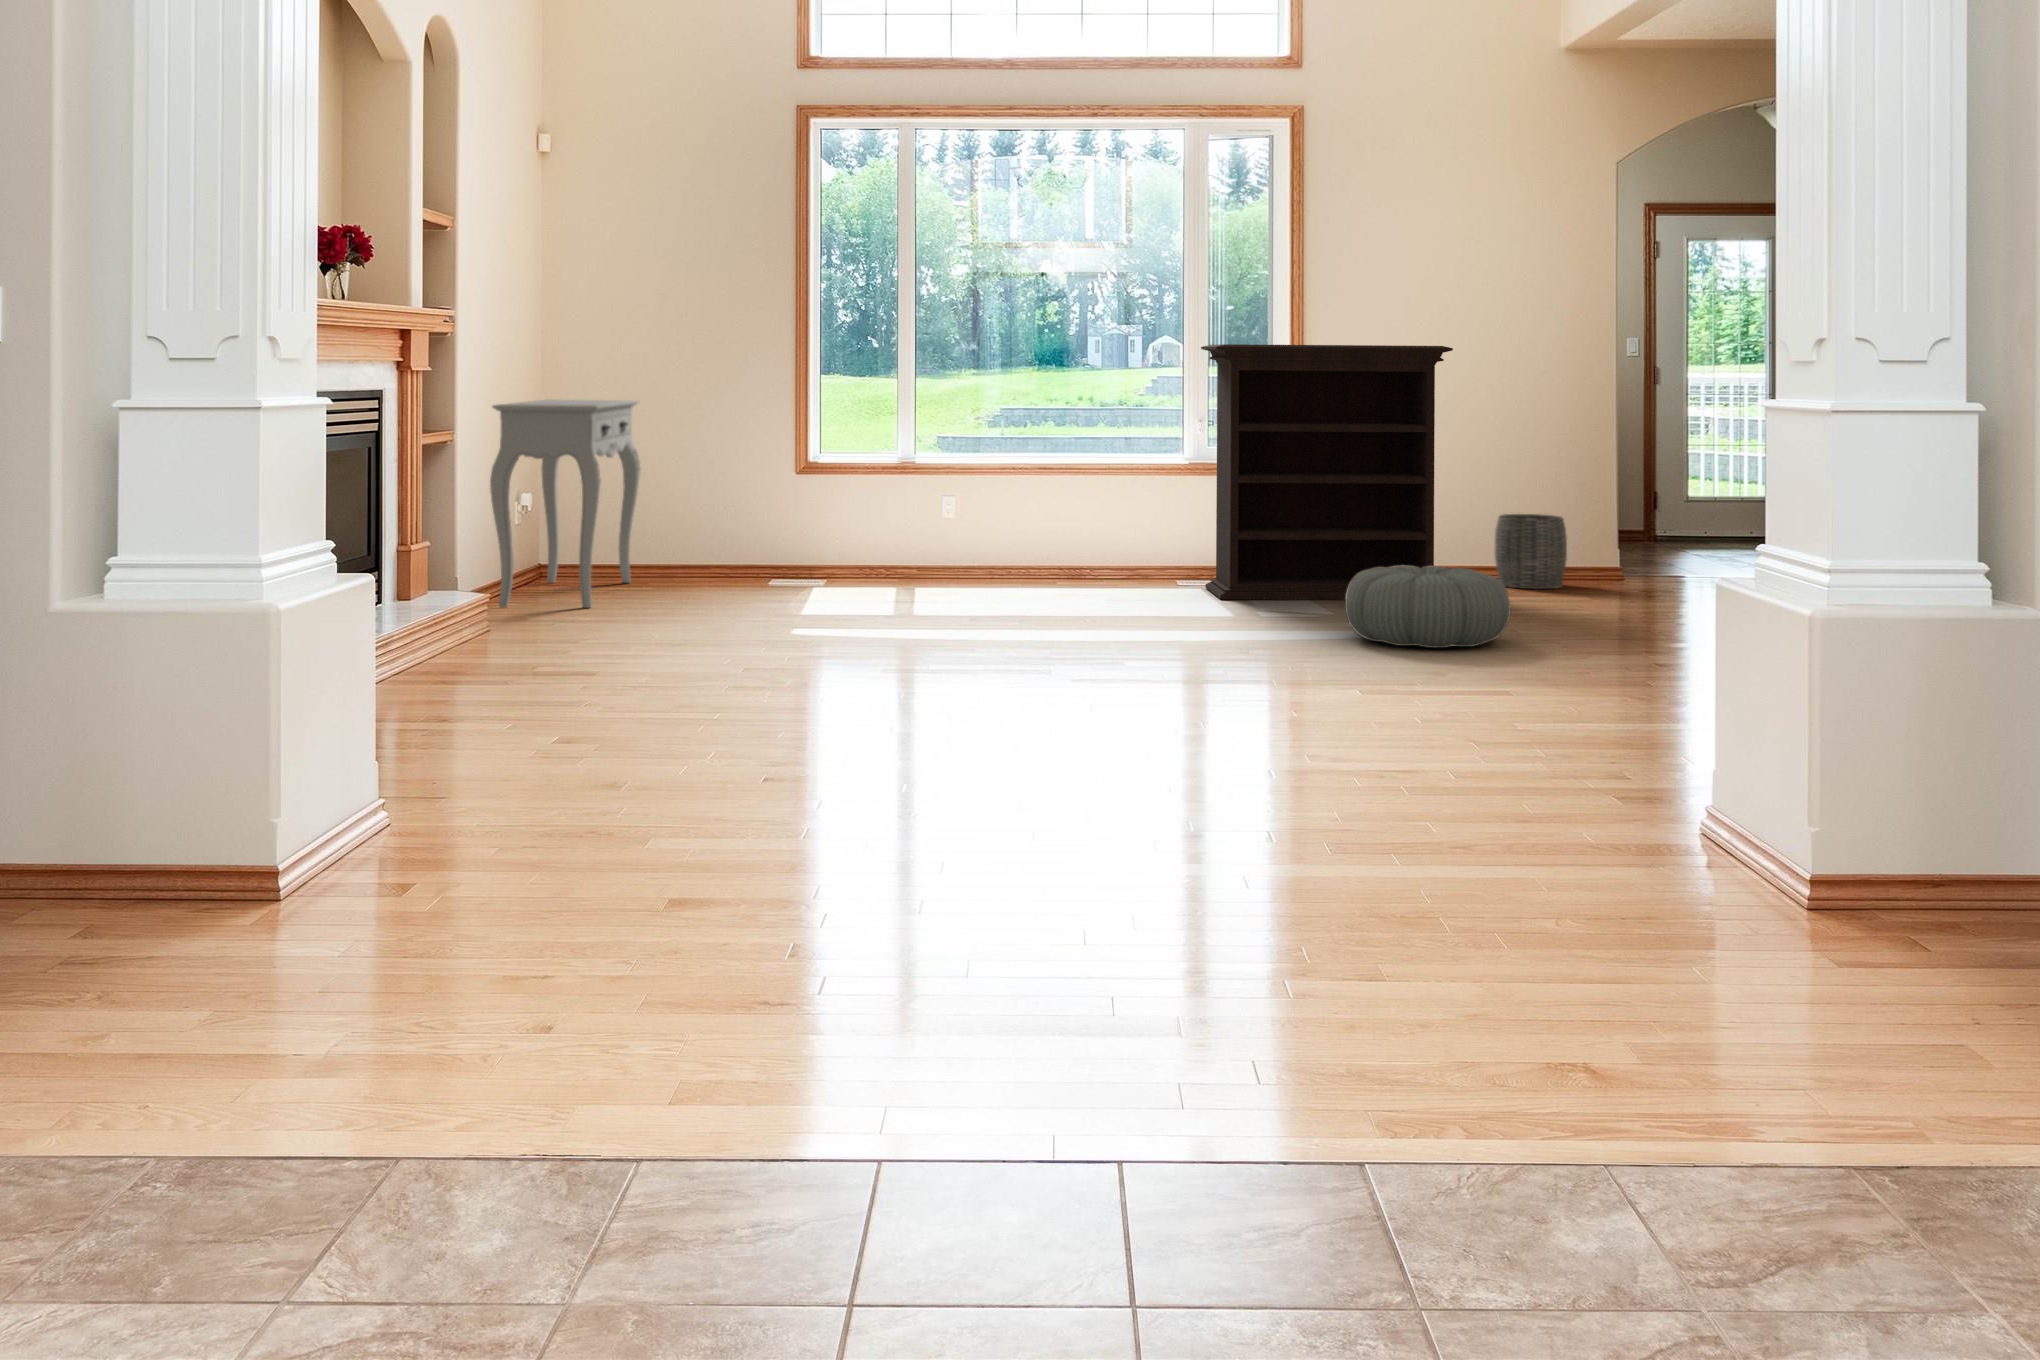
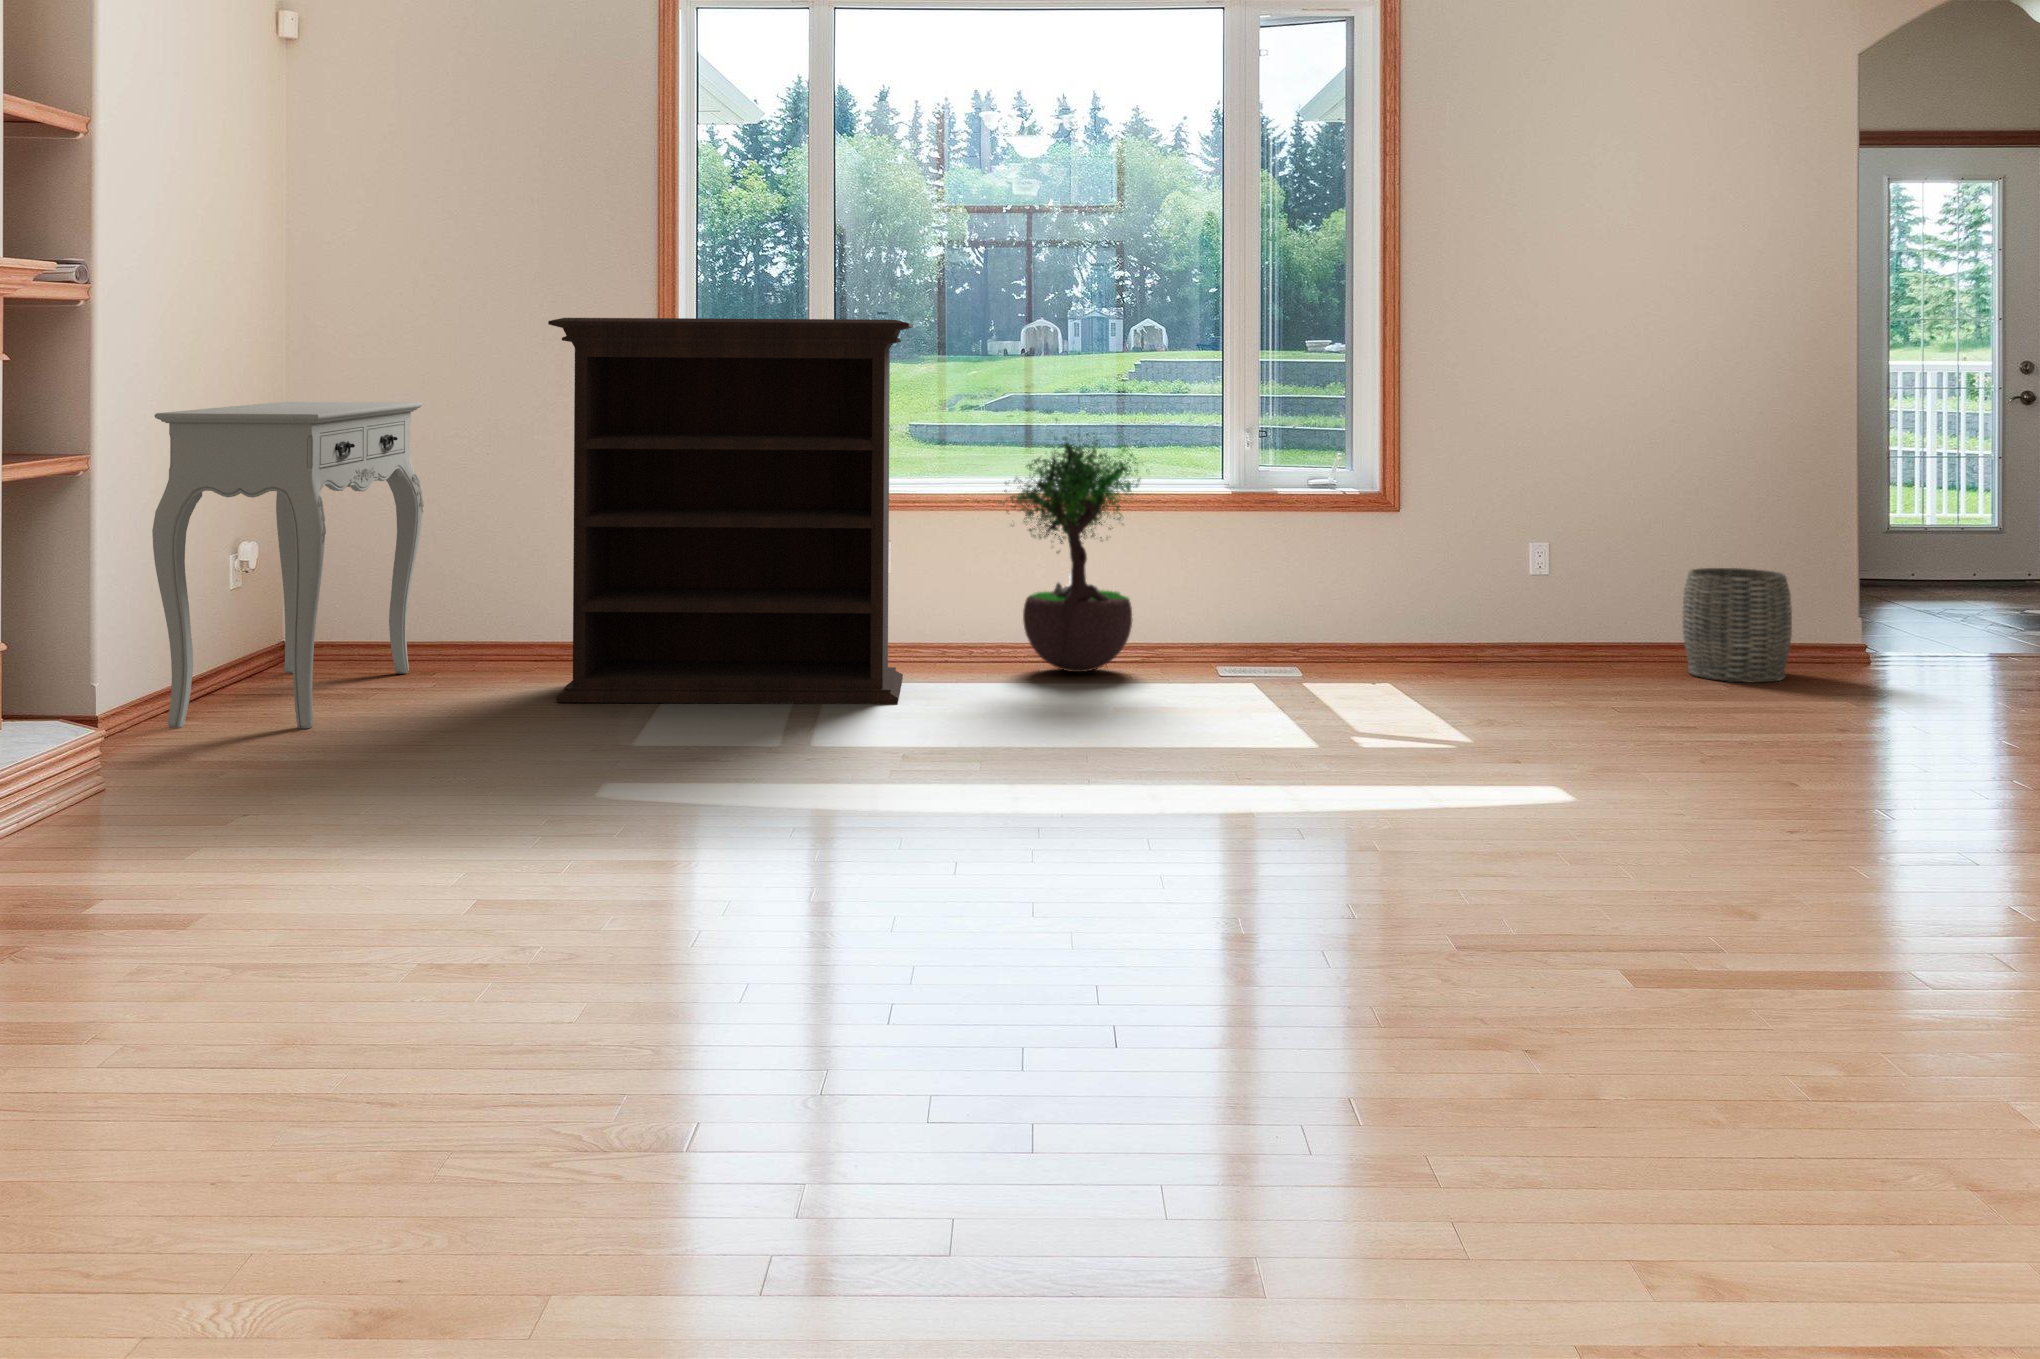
bookshelf: present [1201,344,1453,600] -> present [548,318,913,704]
potted tree: none [1030,411,1132,583] -> present [1001,432,1140,672]
pouf: present [1345,565,1511,648] -> none [1503,677,1784,827]

